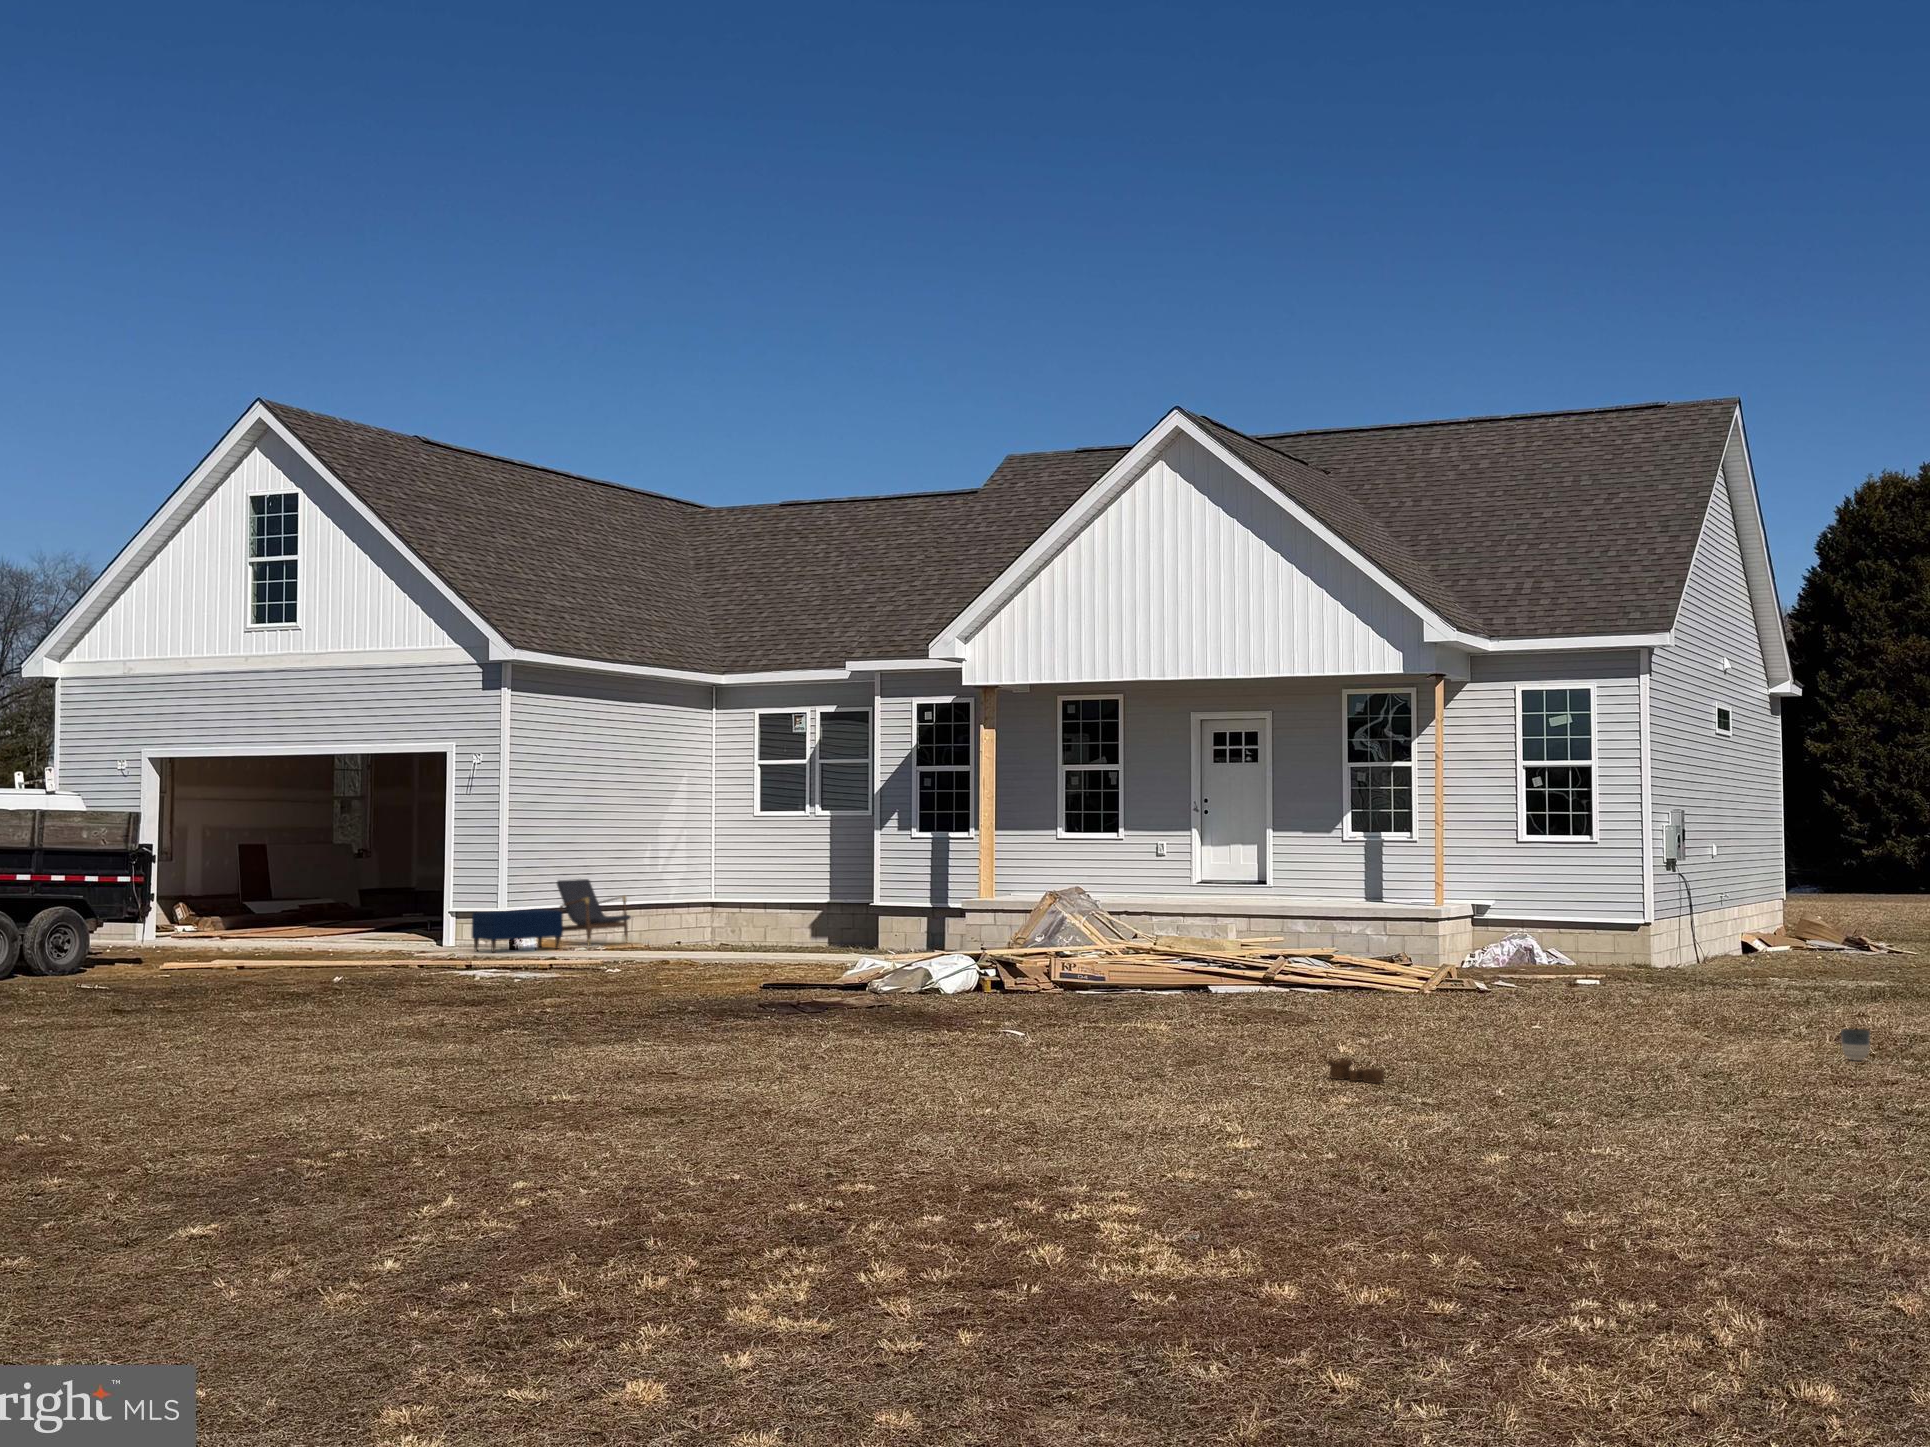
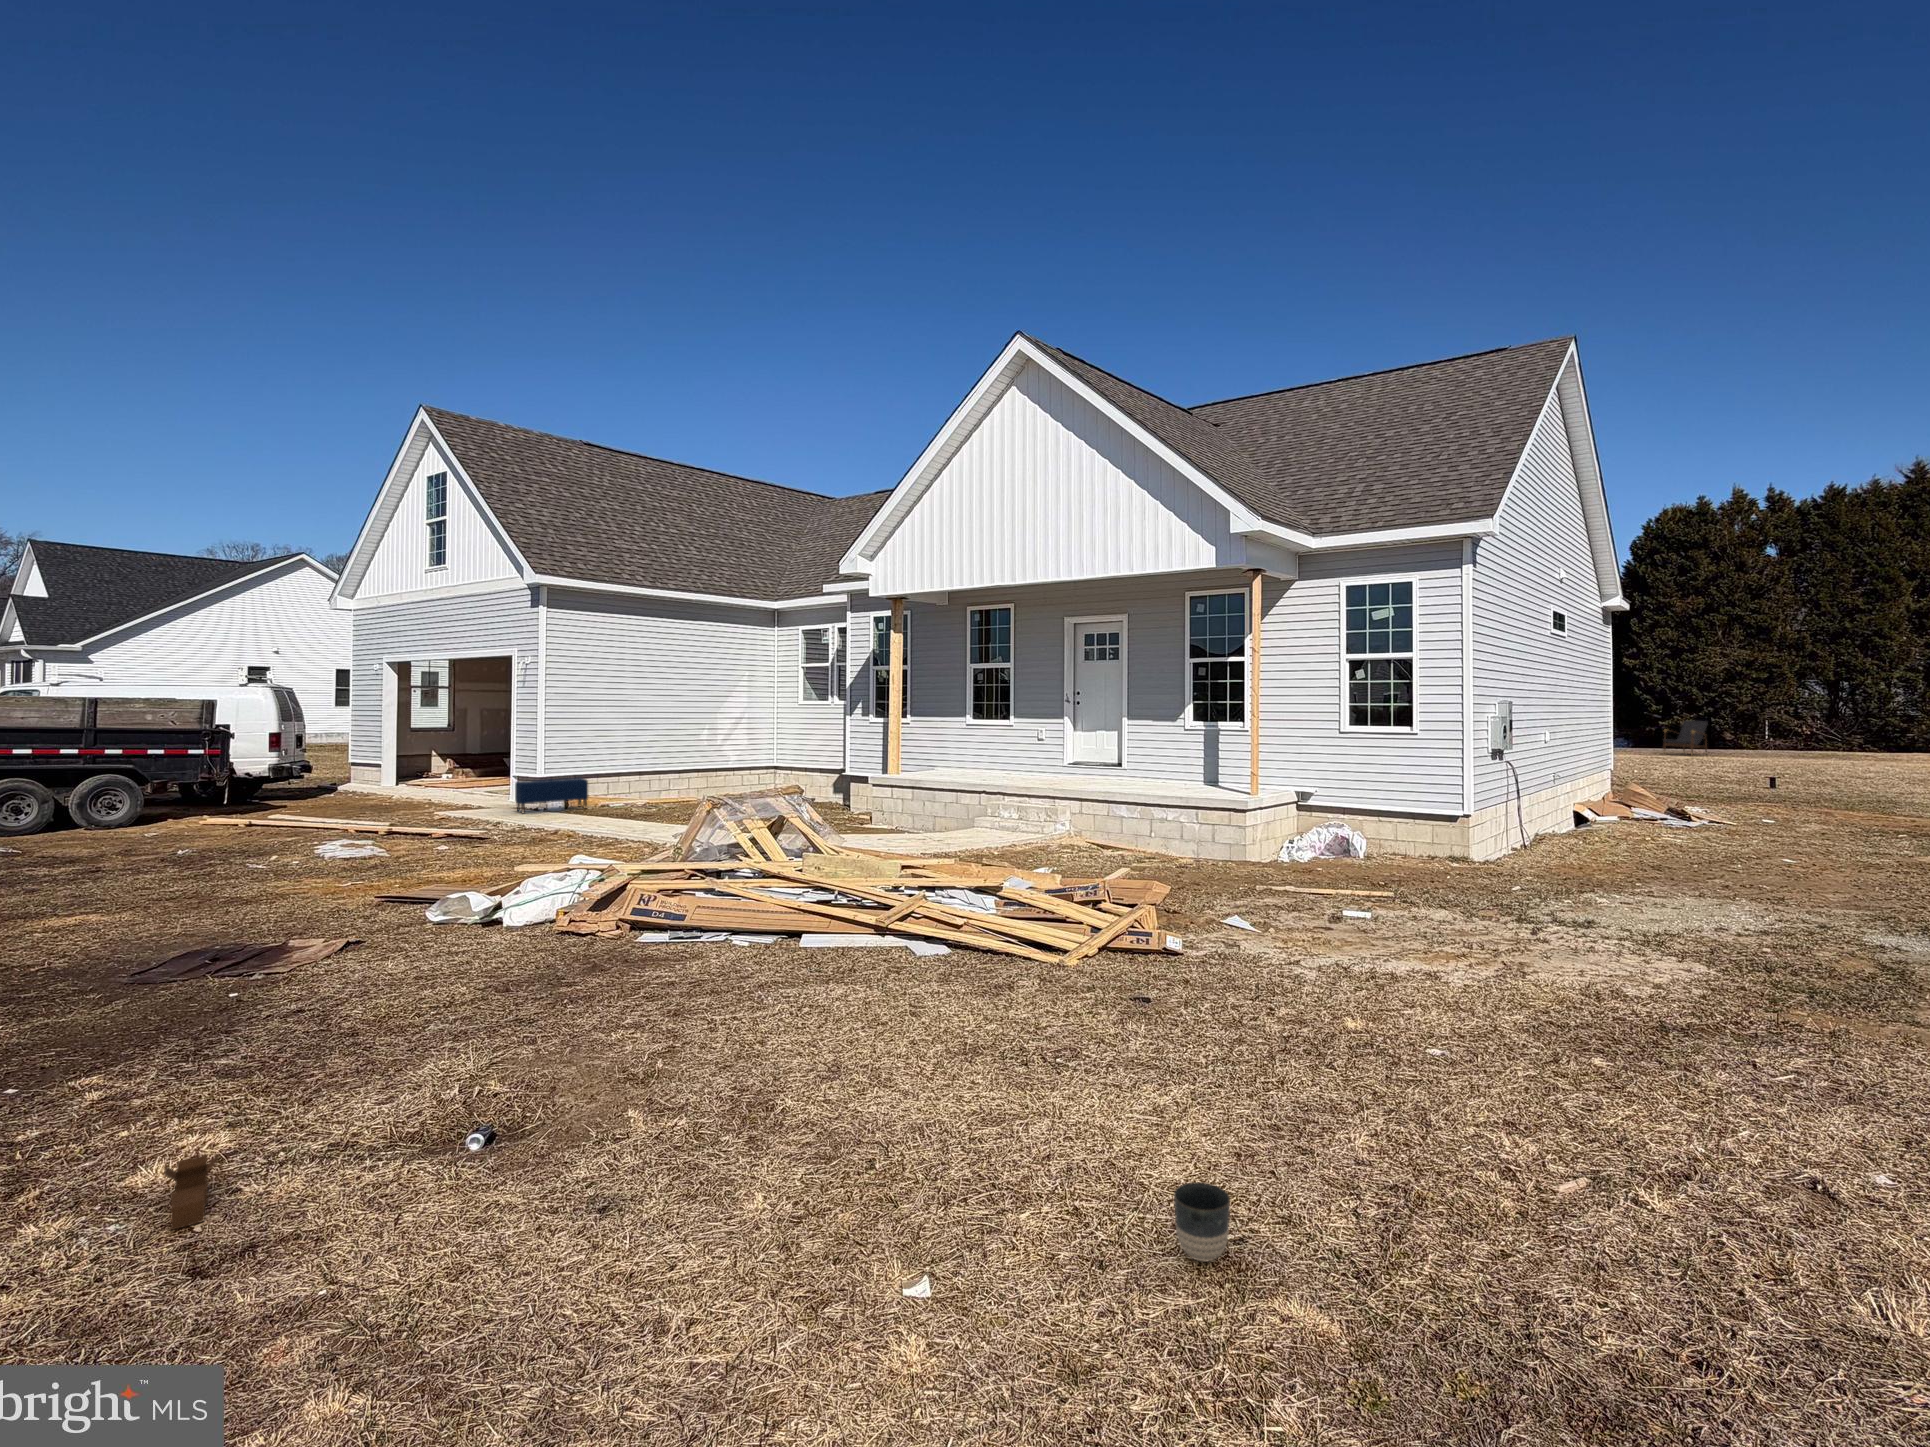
lounge chair: present [557,879,631,945] -> present [1663,720,1708,754]
planter: present [1841,1029,1870,1061] -> present [1174,1182,1230,1262]
cardboard box: present [1326,1059,1384,1083] -> present [164,1155,218,1230]

